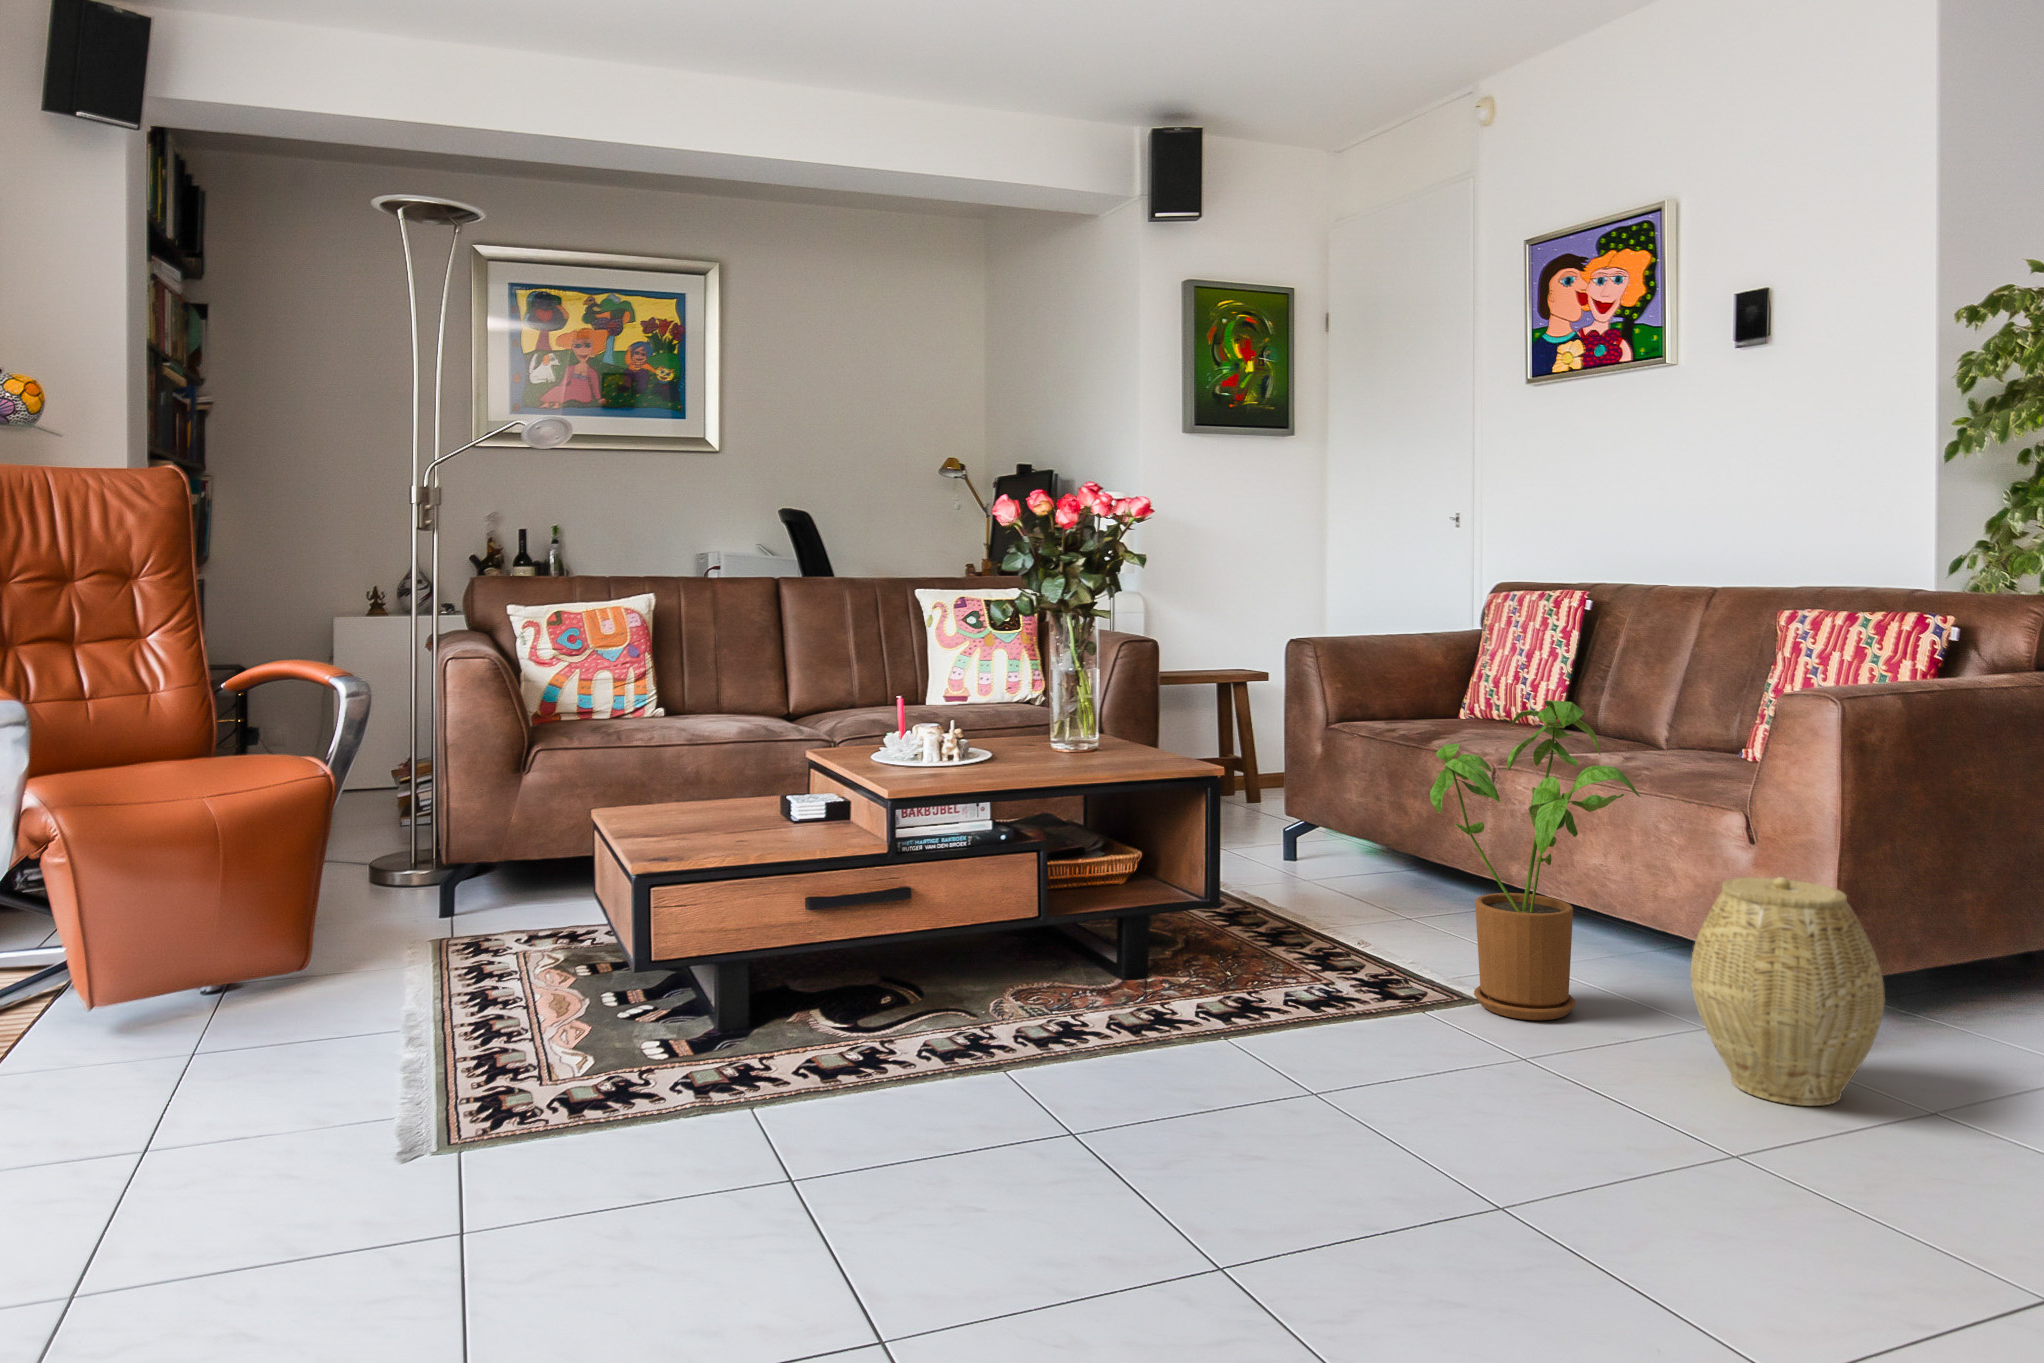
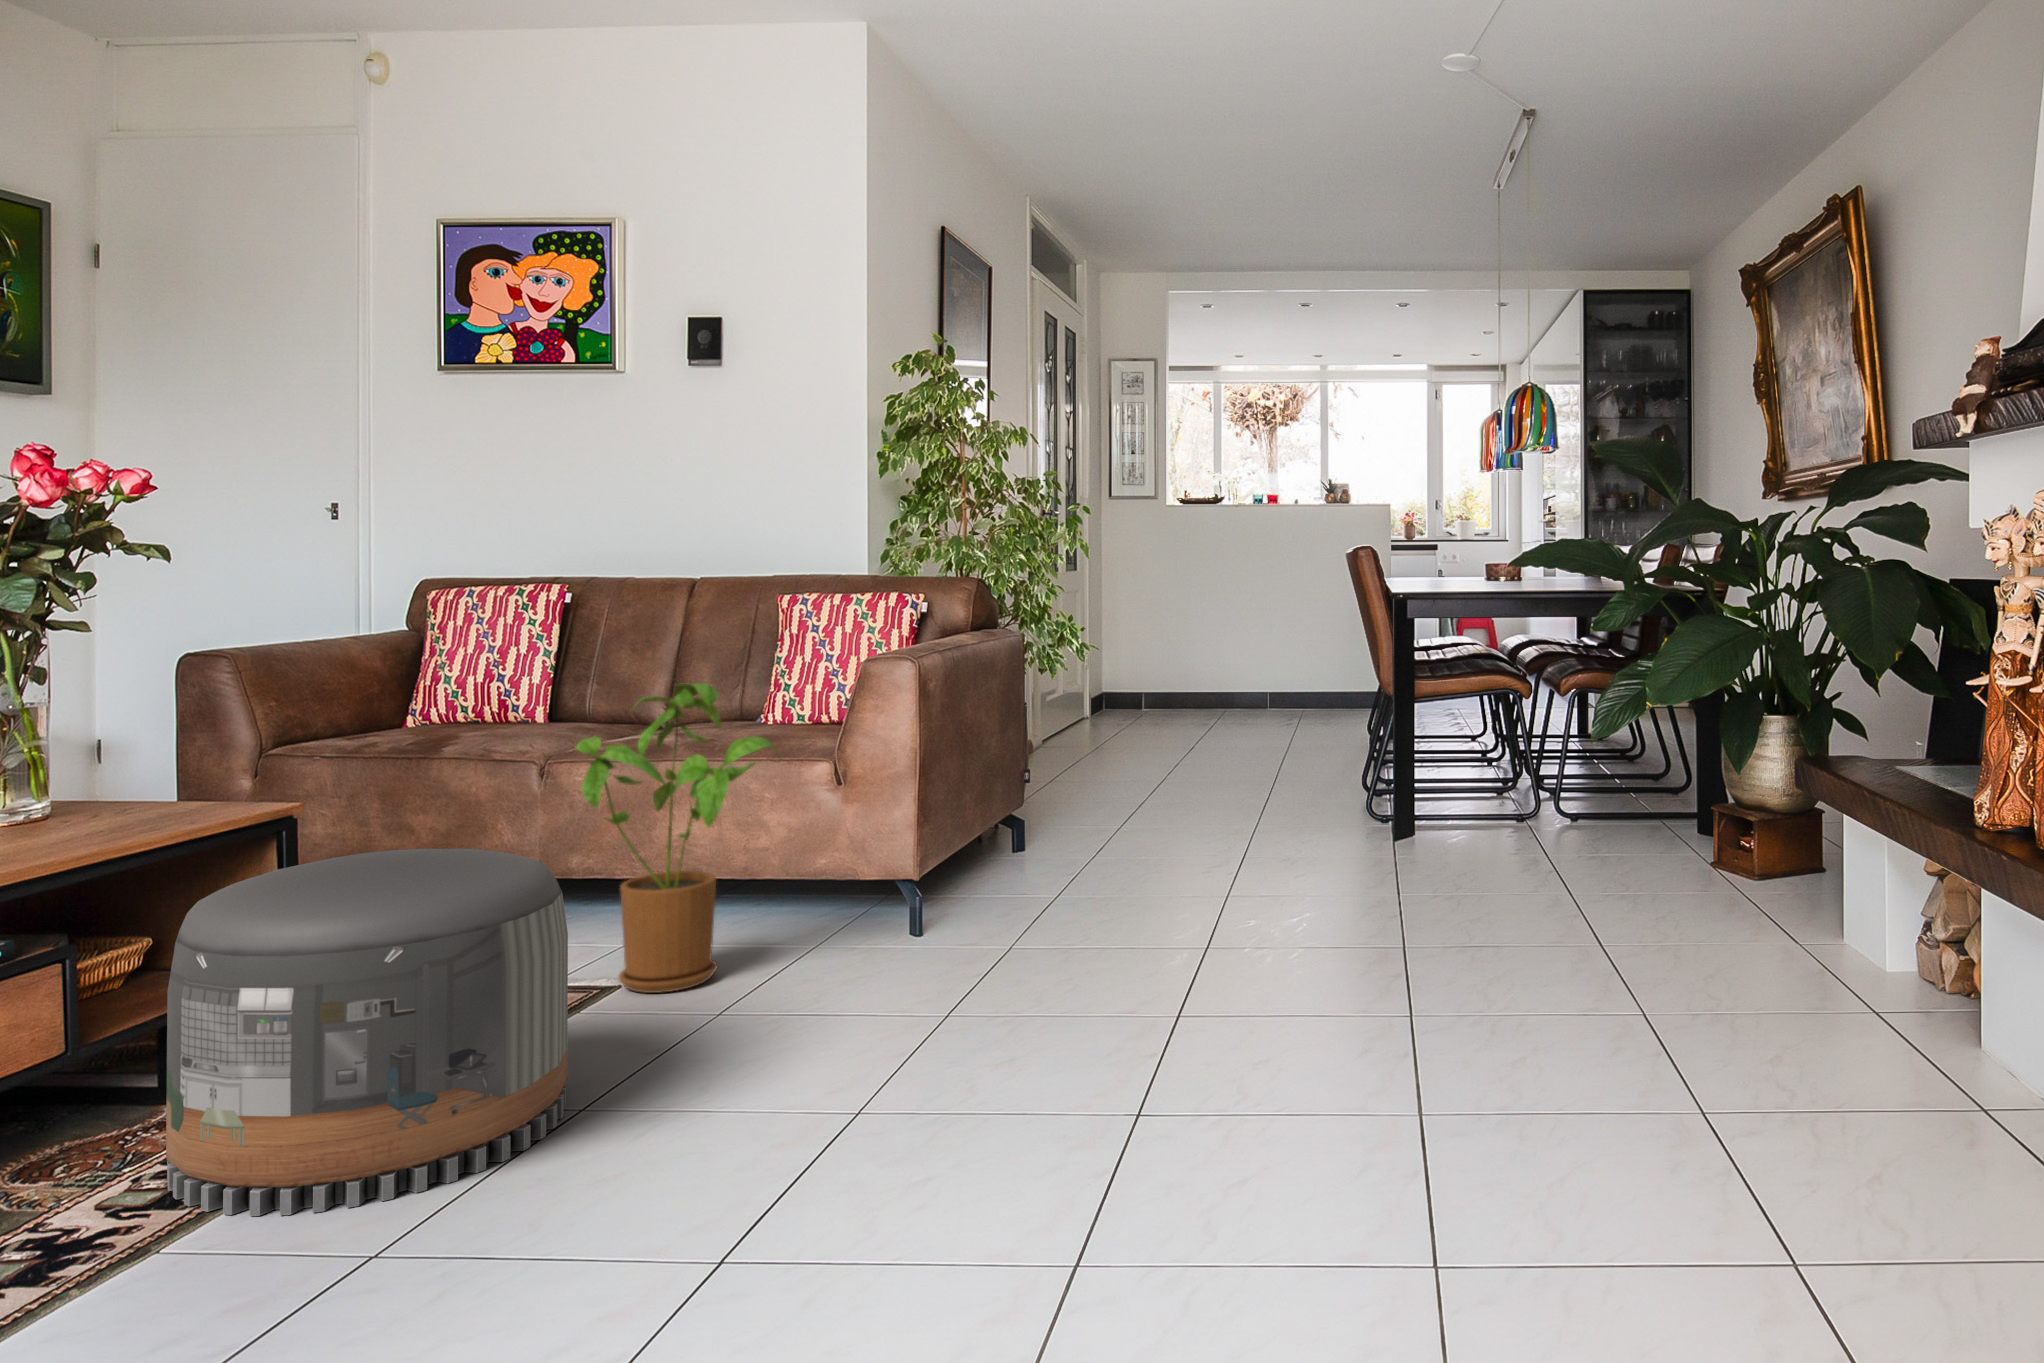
pouf: none [1028,812,1310,1101] -> present [166,849,568,1216]
woven basket: present [1690,877,1885,1106] -> none [853,803,993,983]

